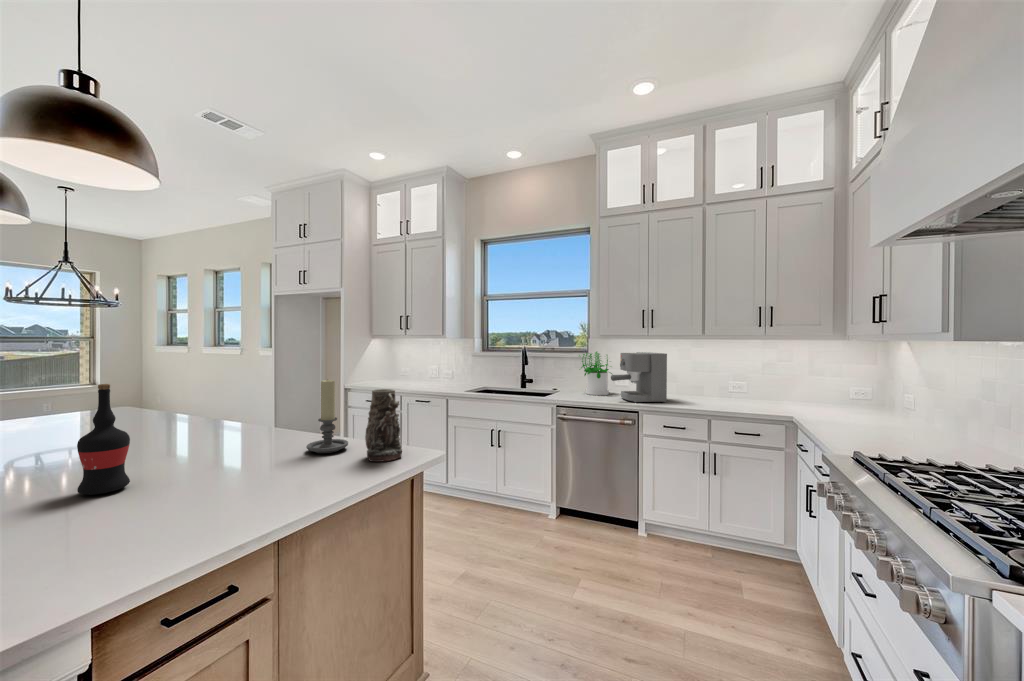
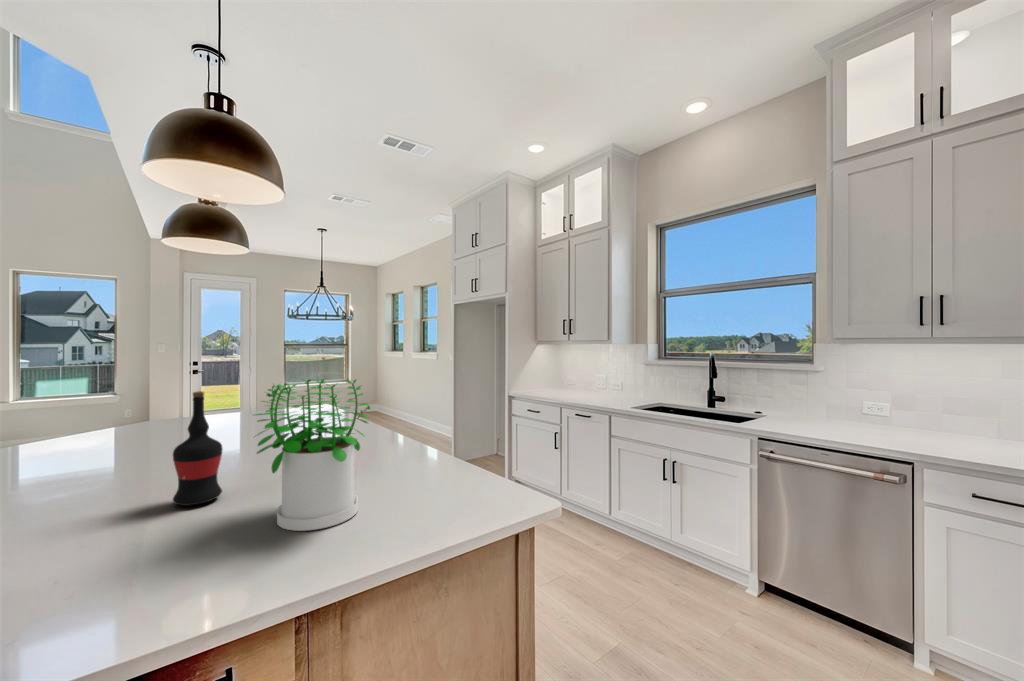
potted plant: present [579,352,612,395] -> present [255,379,370,531]
coffee maker: present [611,352,667,403] -> none [855,365,975,452]
candle holder: present [306,379,348,453] -> none [405,393,451,482]
vase: present [365,389,402,462] -> none [456,410,503,508]

